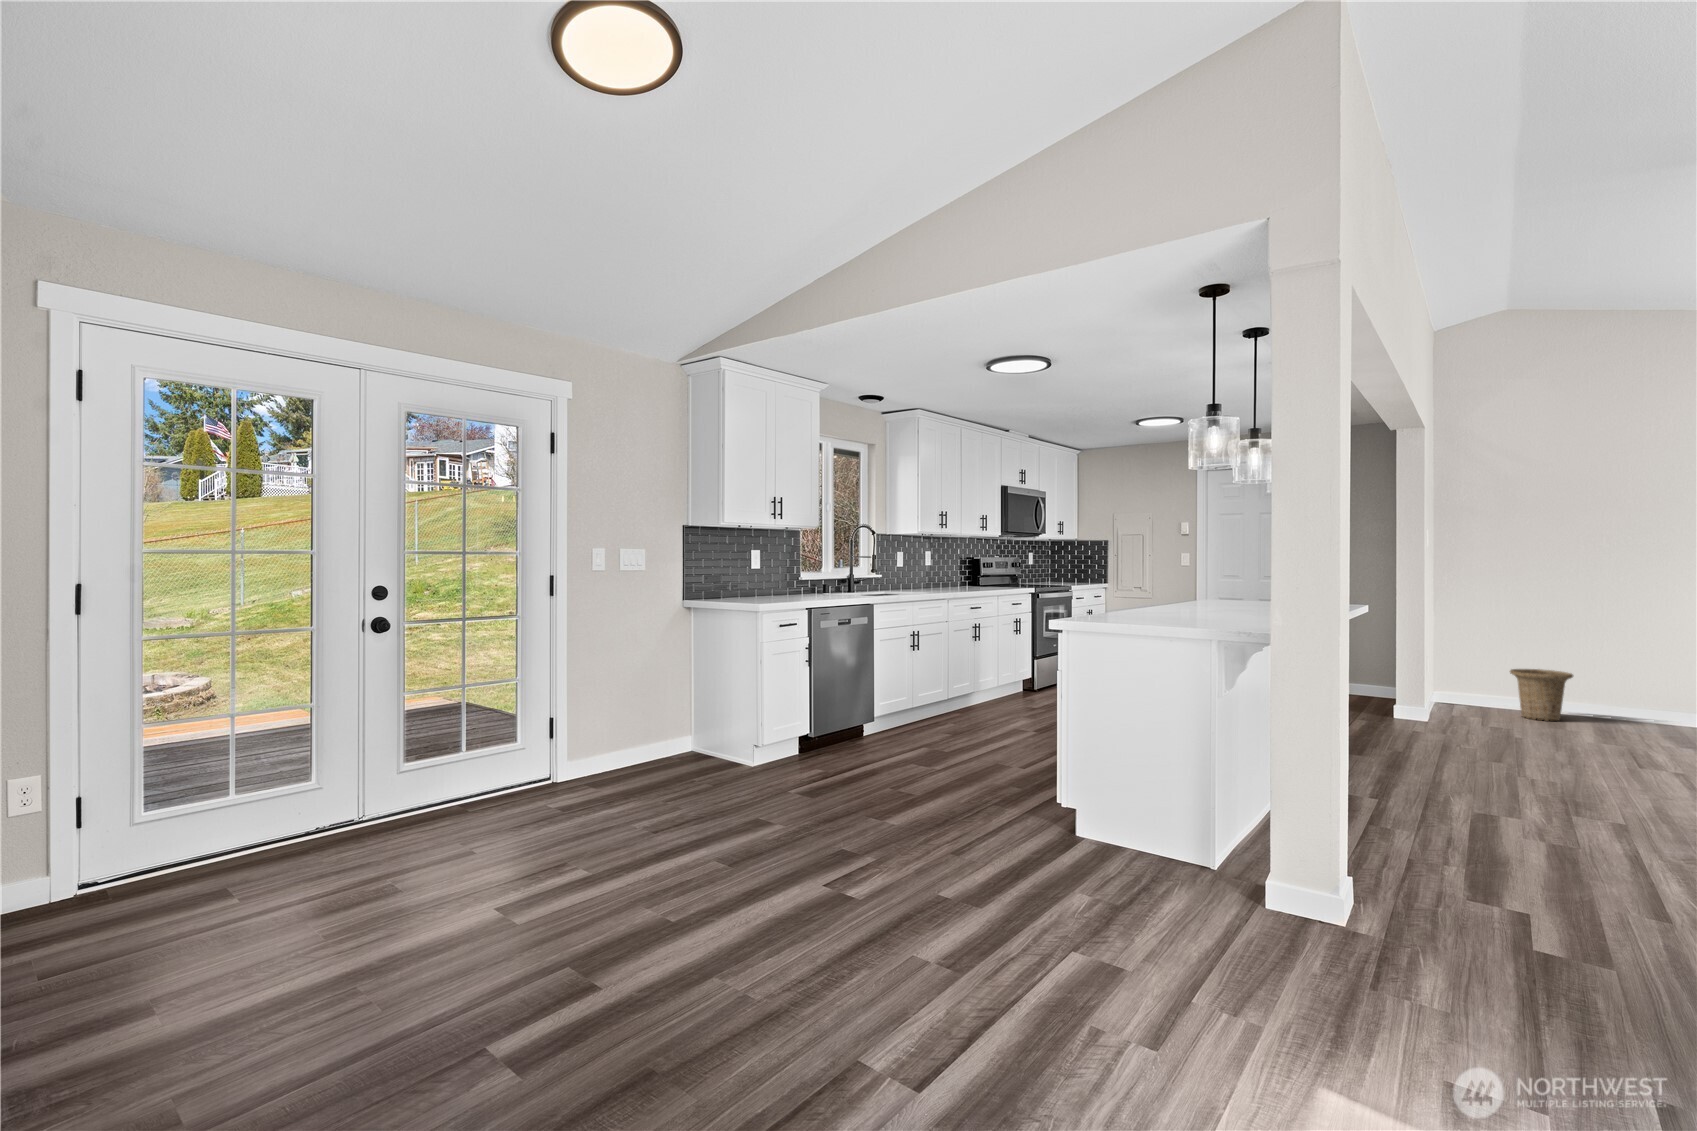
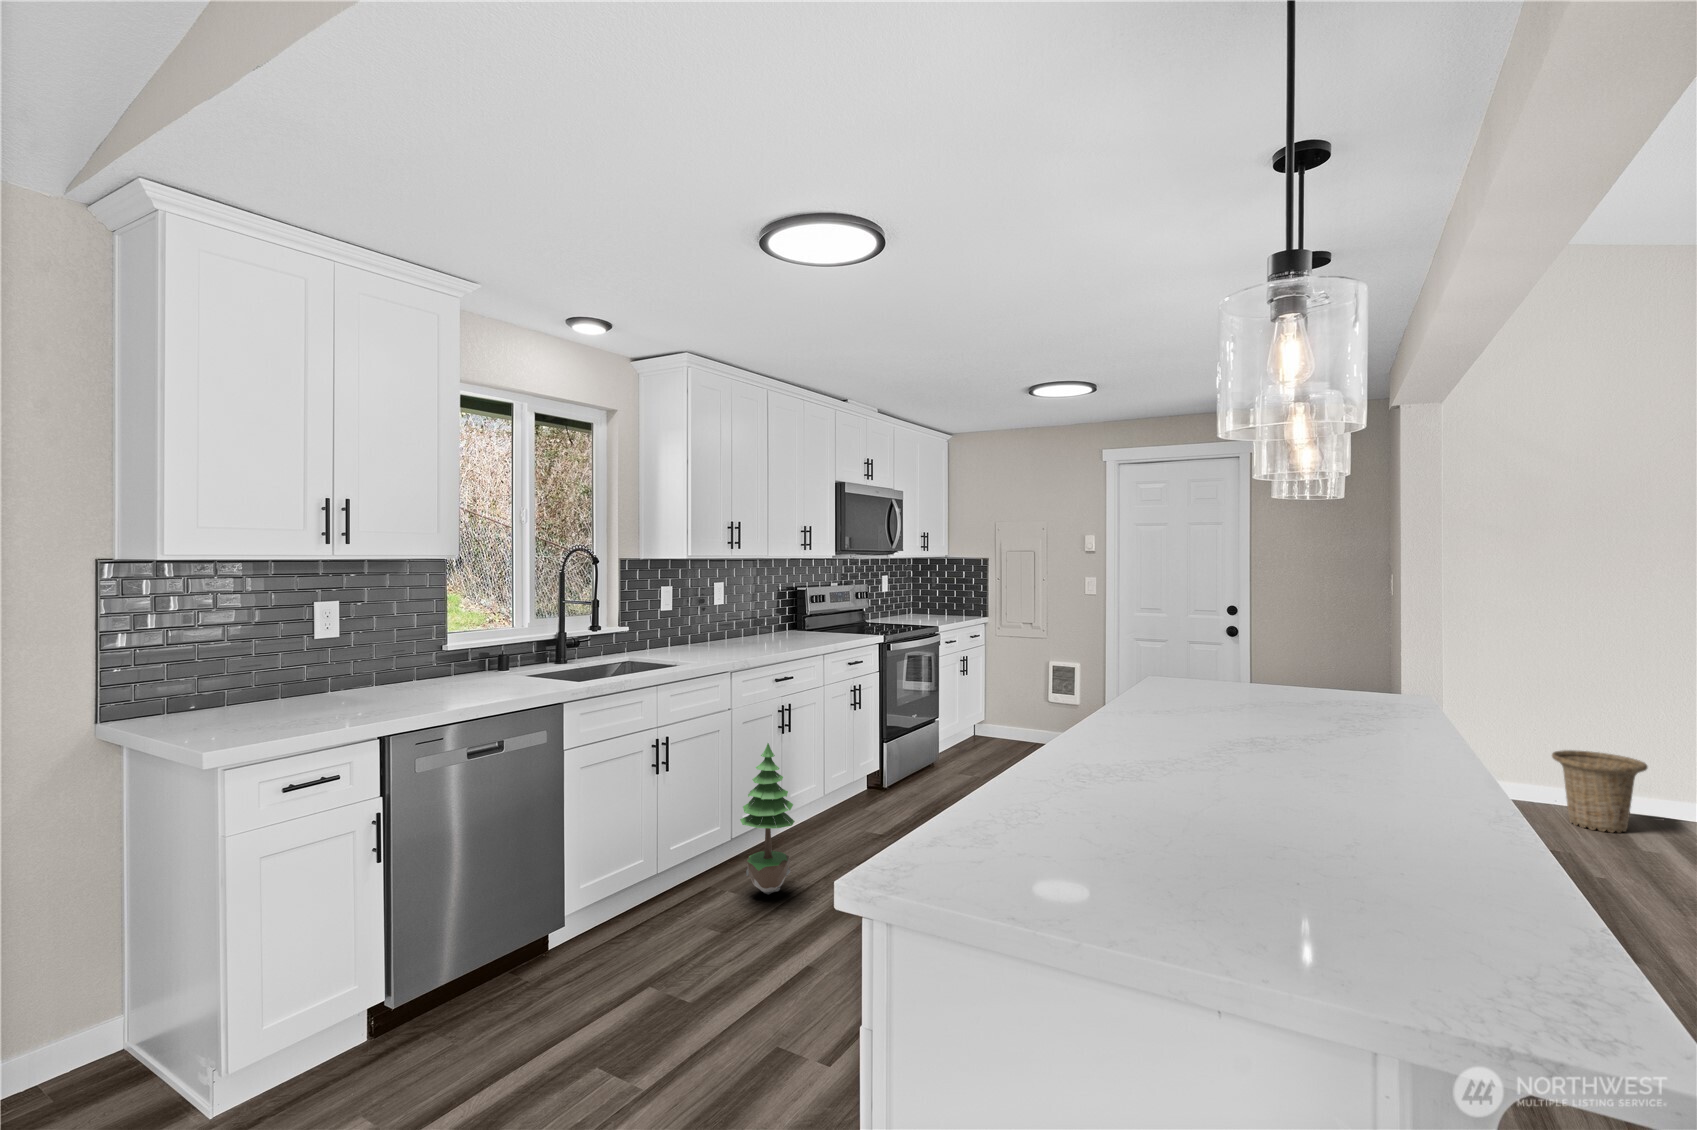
potted tree: none [959,637,991,724] -> present [740,743,795,895]

